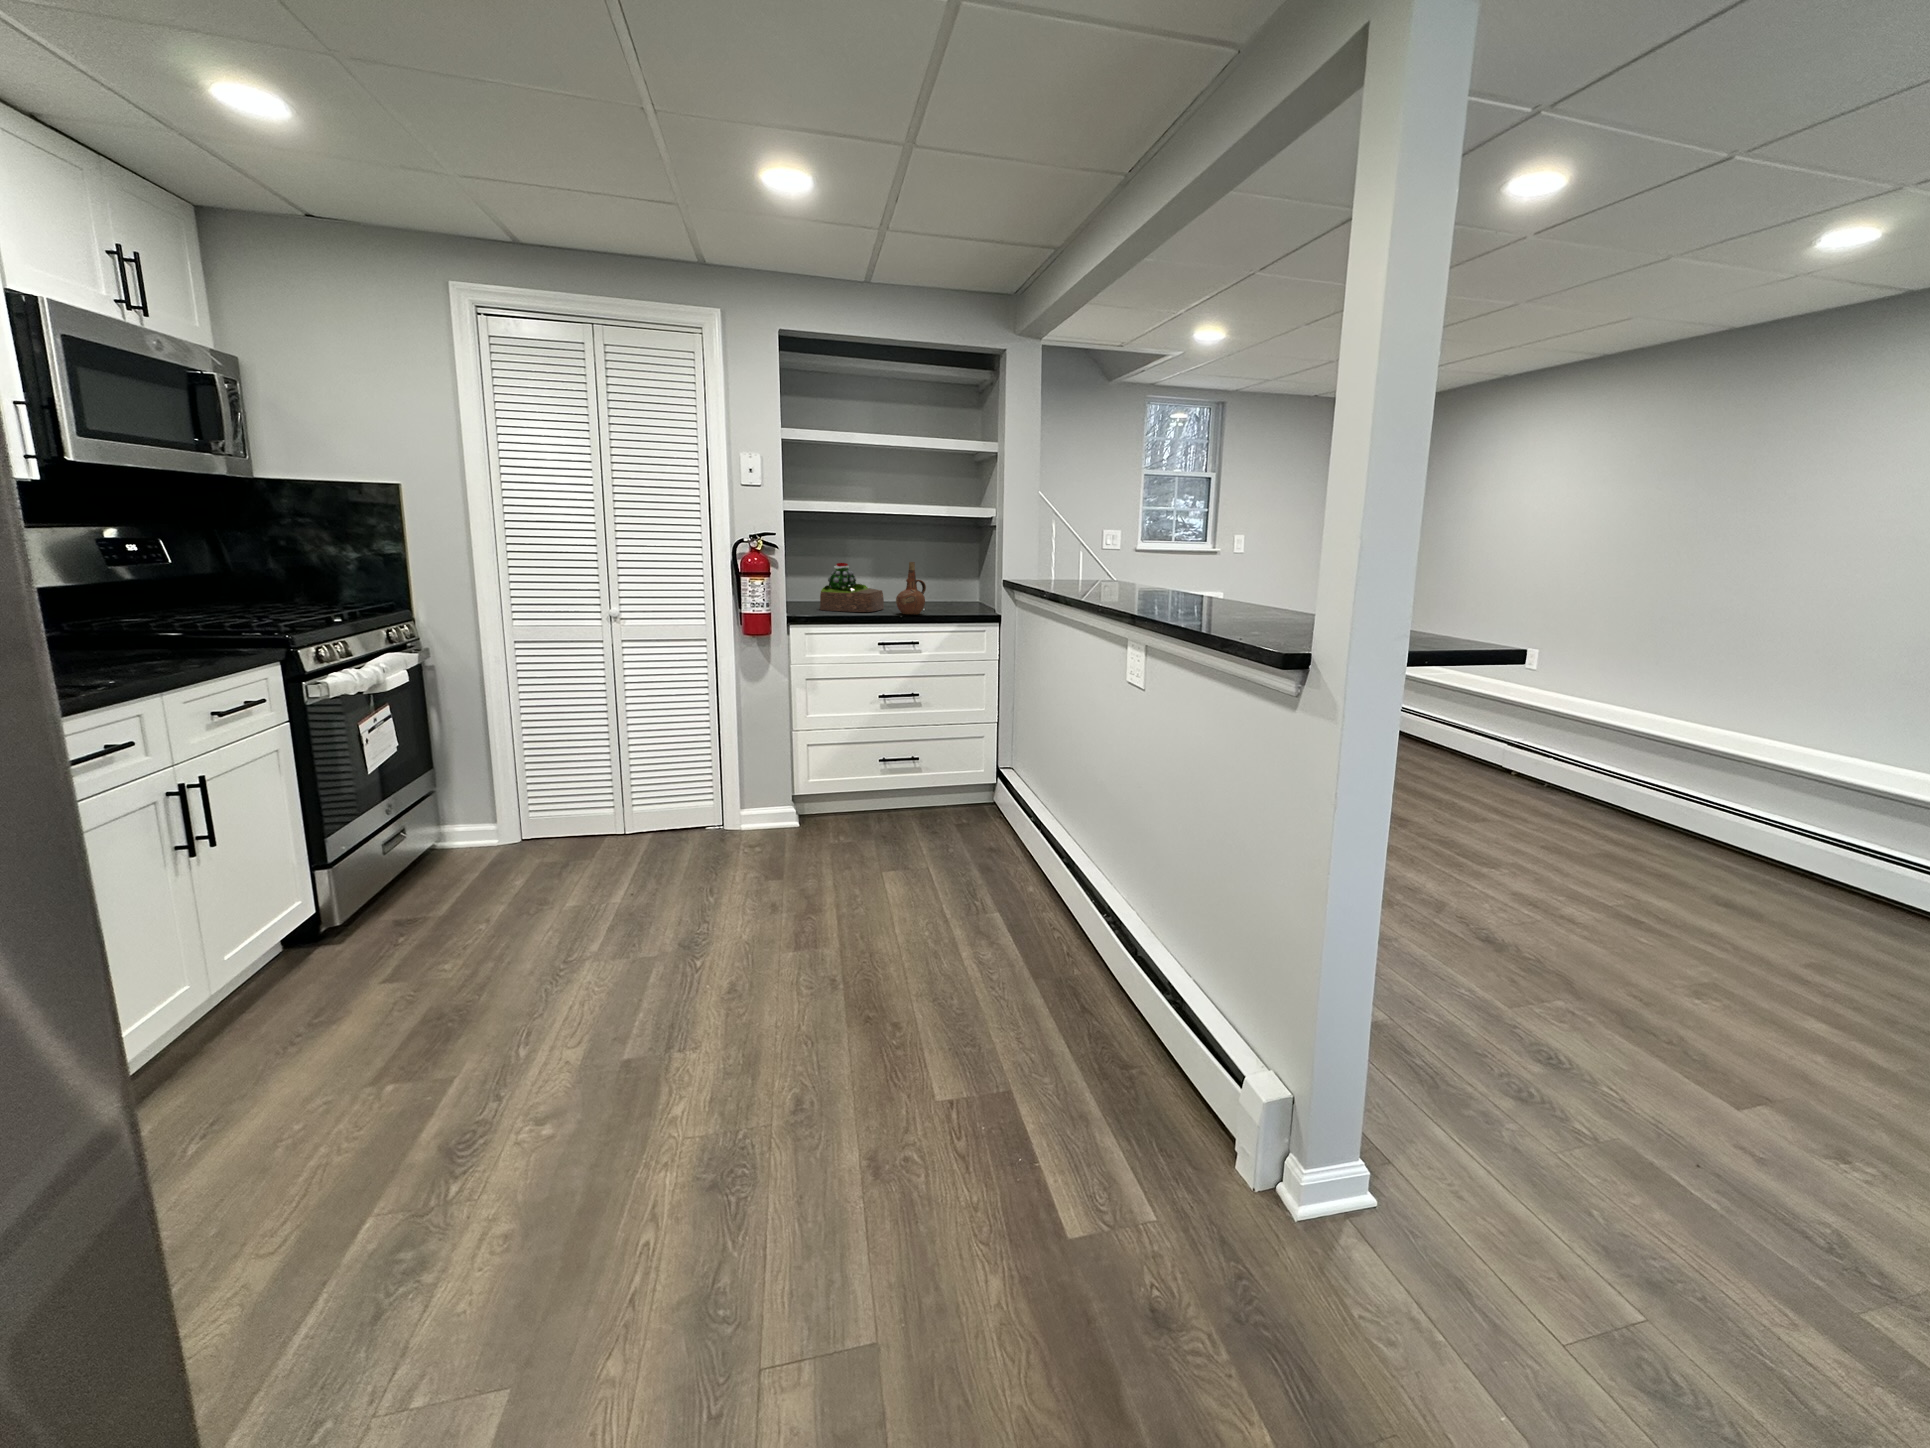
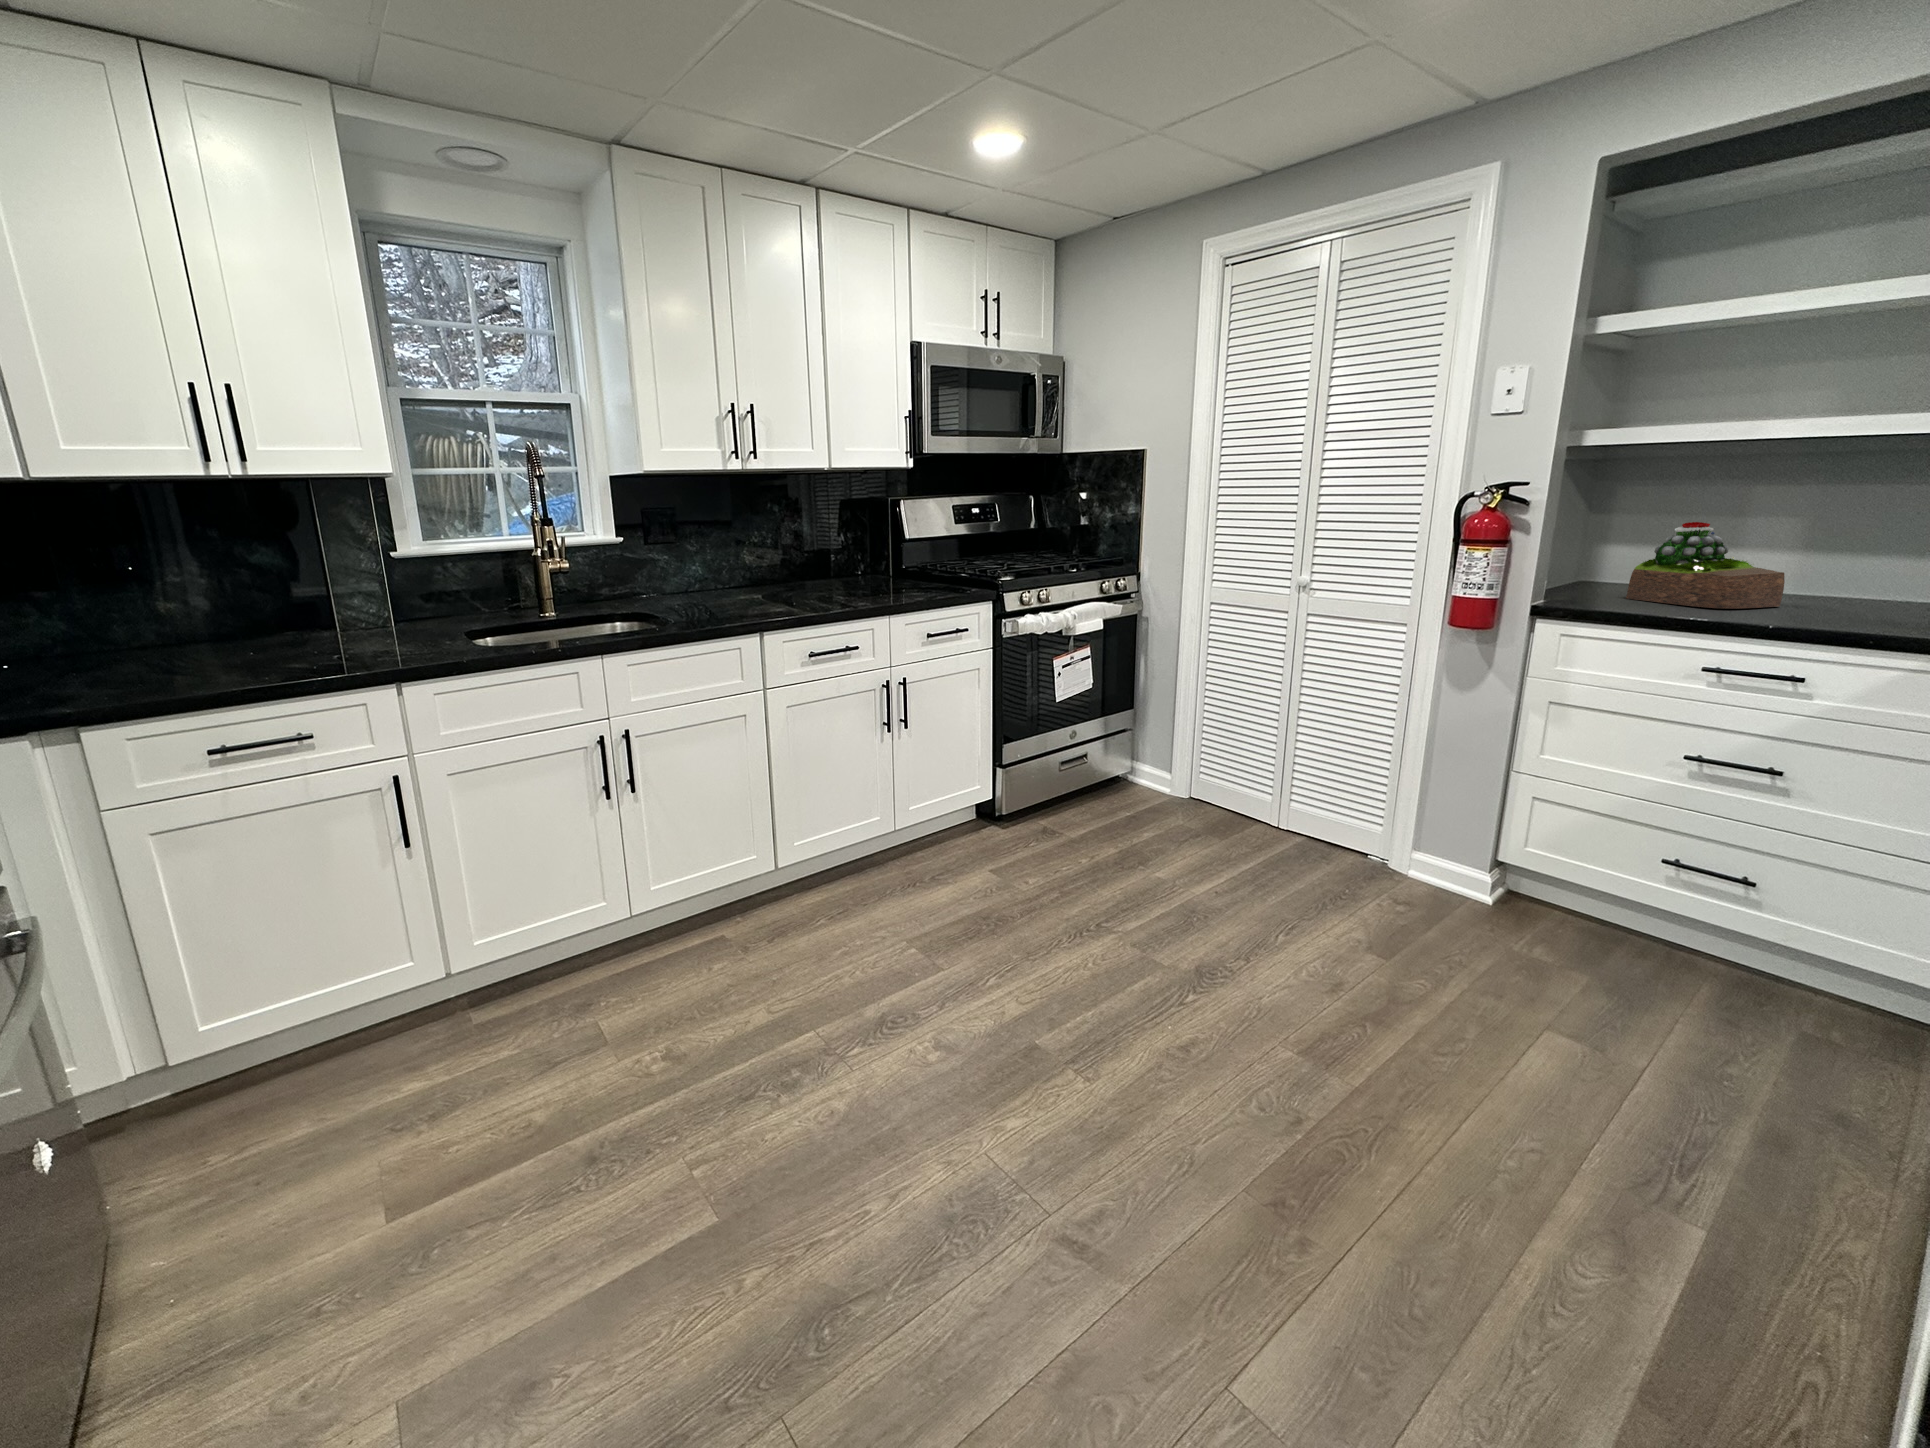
ceramic pitcher: present [896,562,926,614] -> none [1793,519,1890,622]

